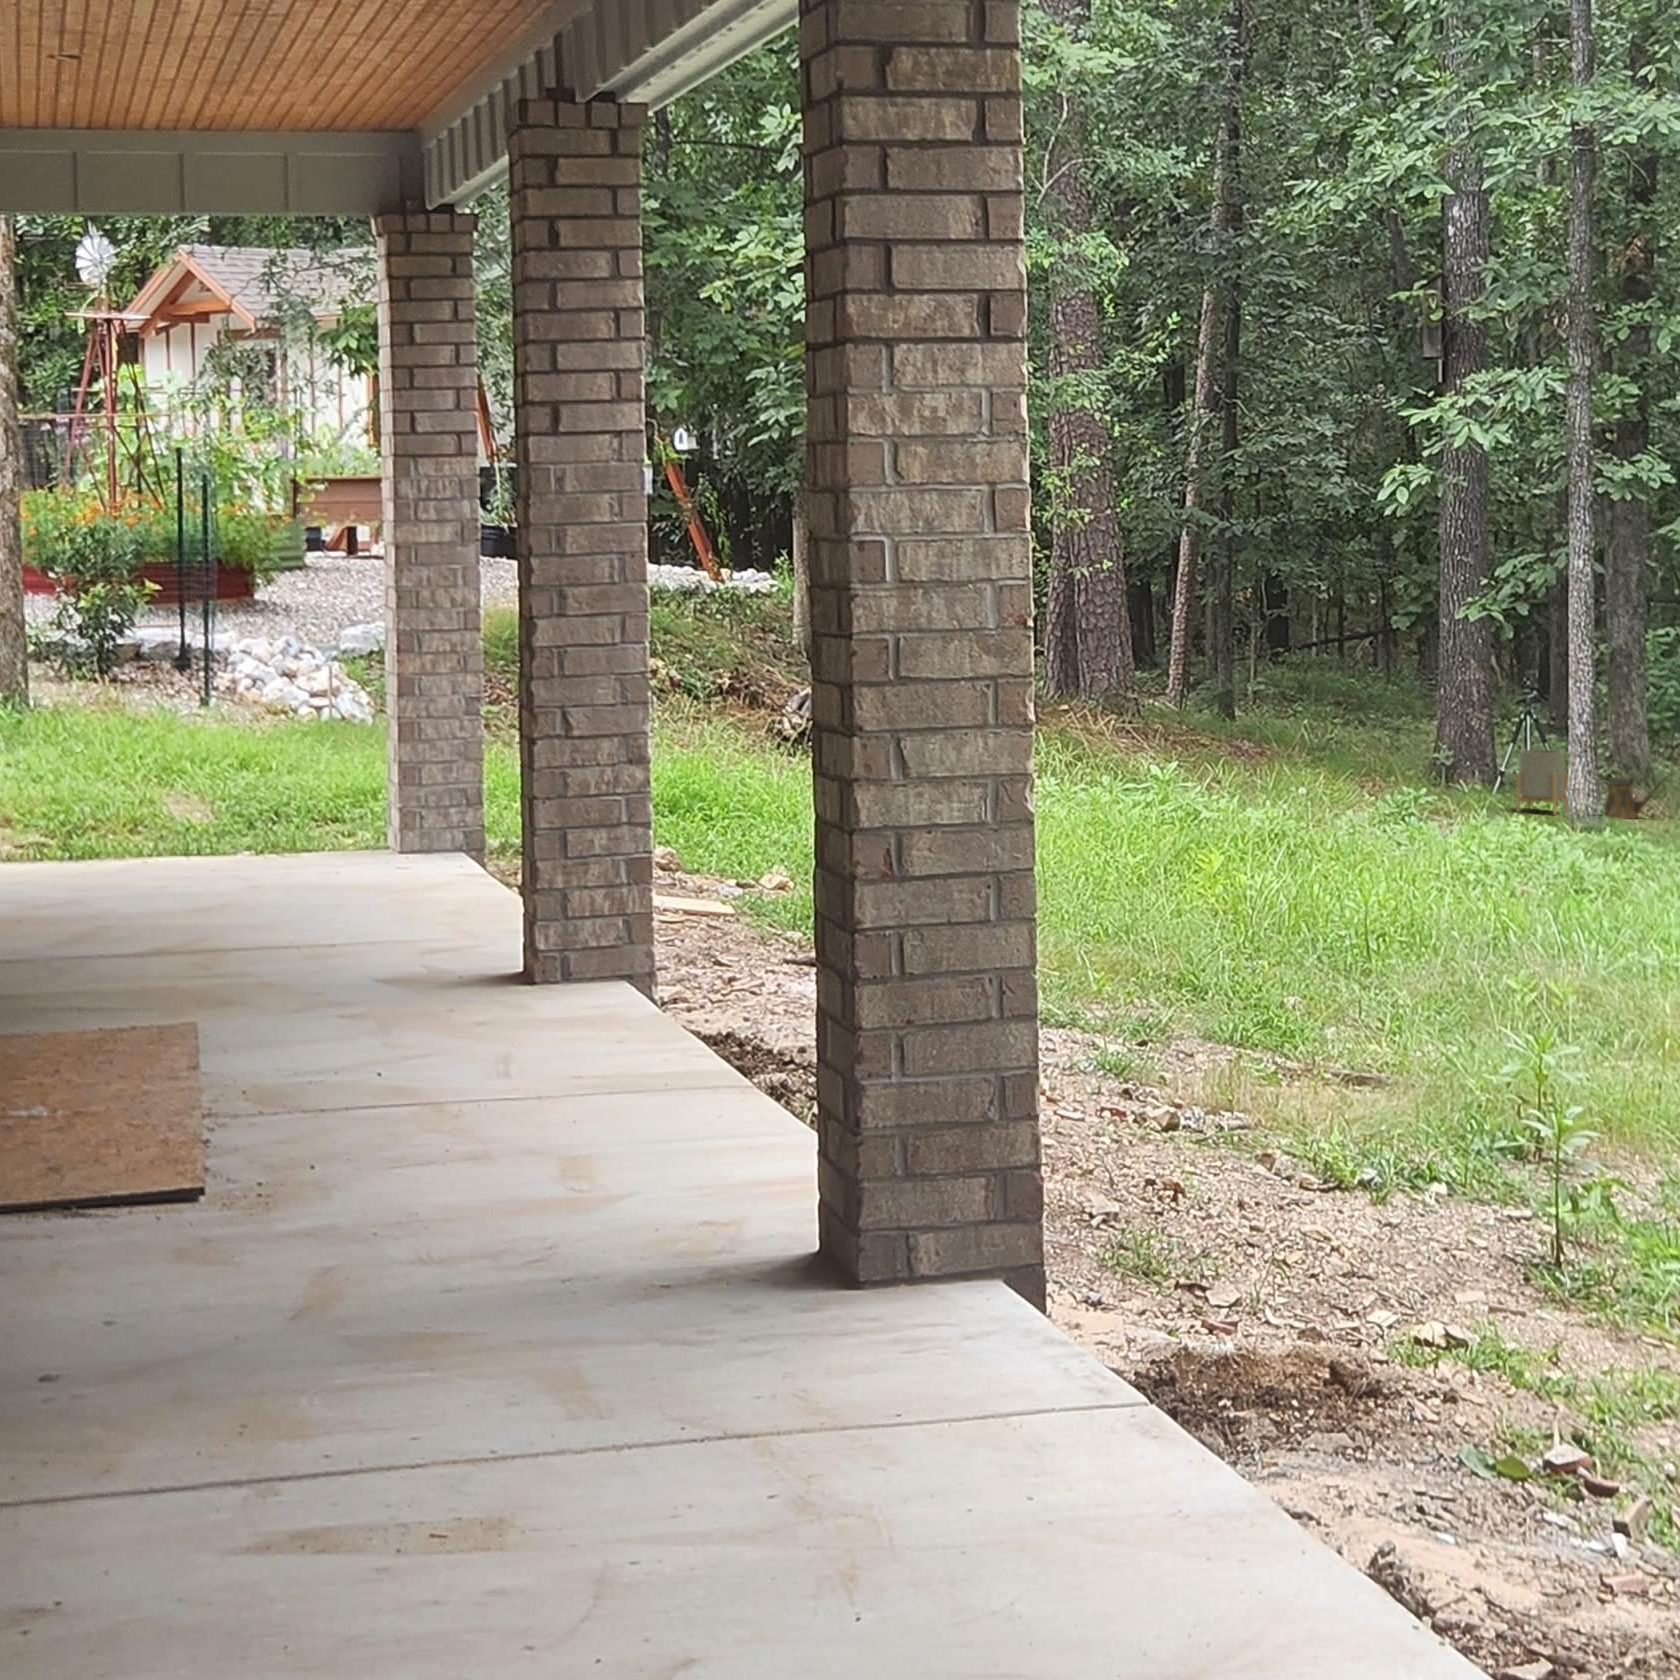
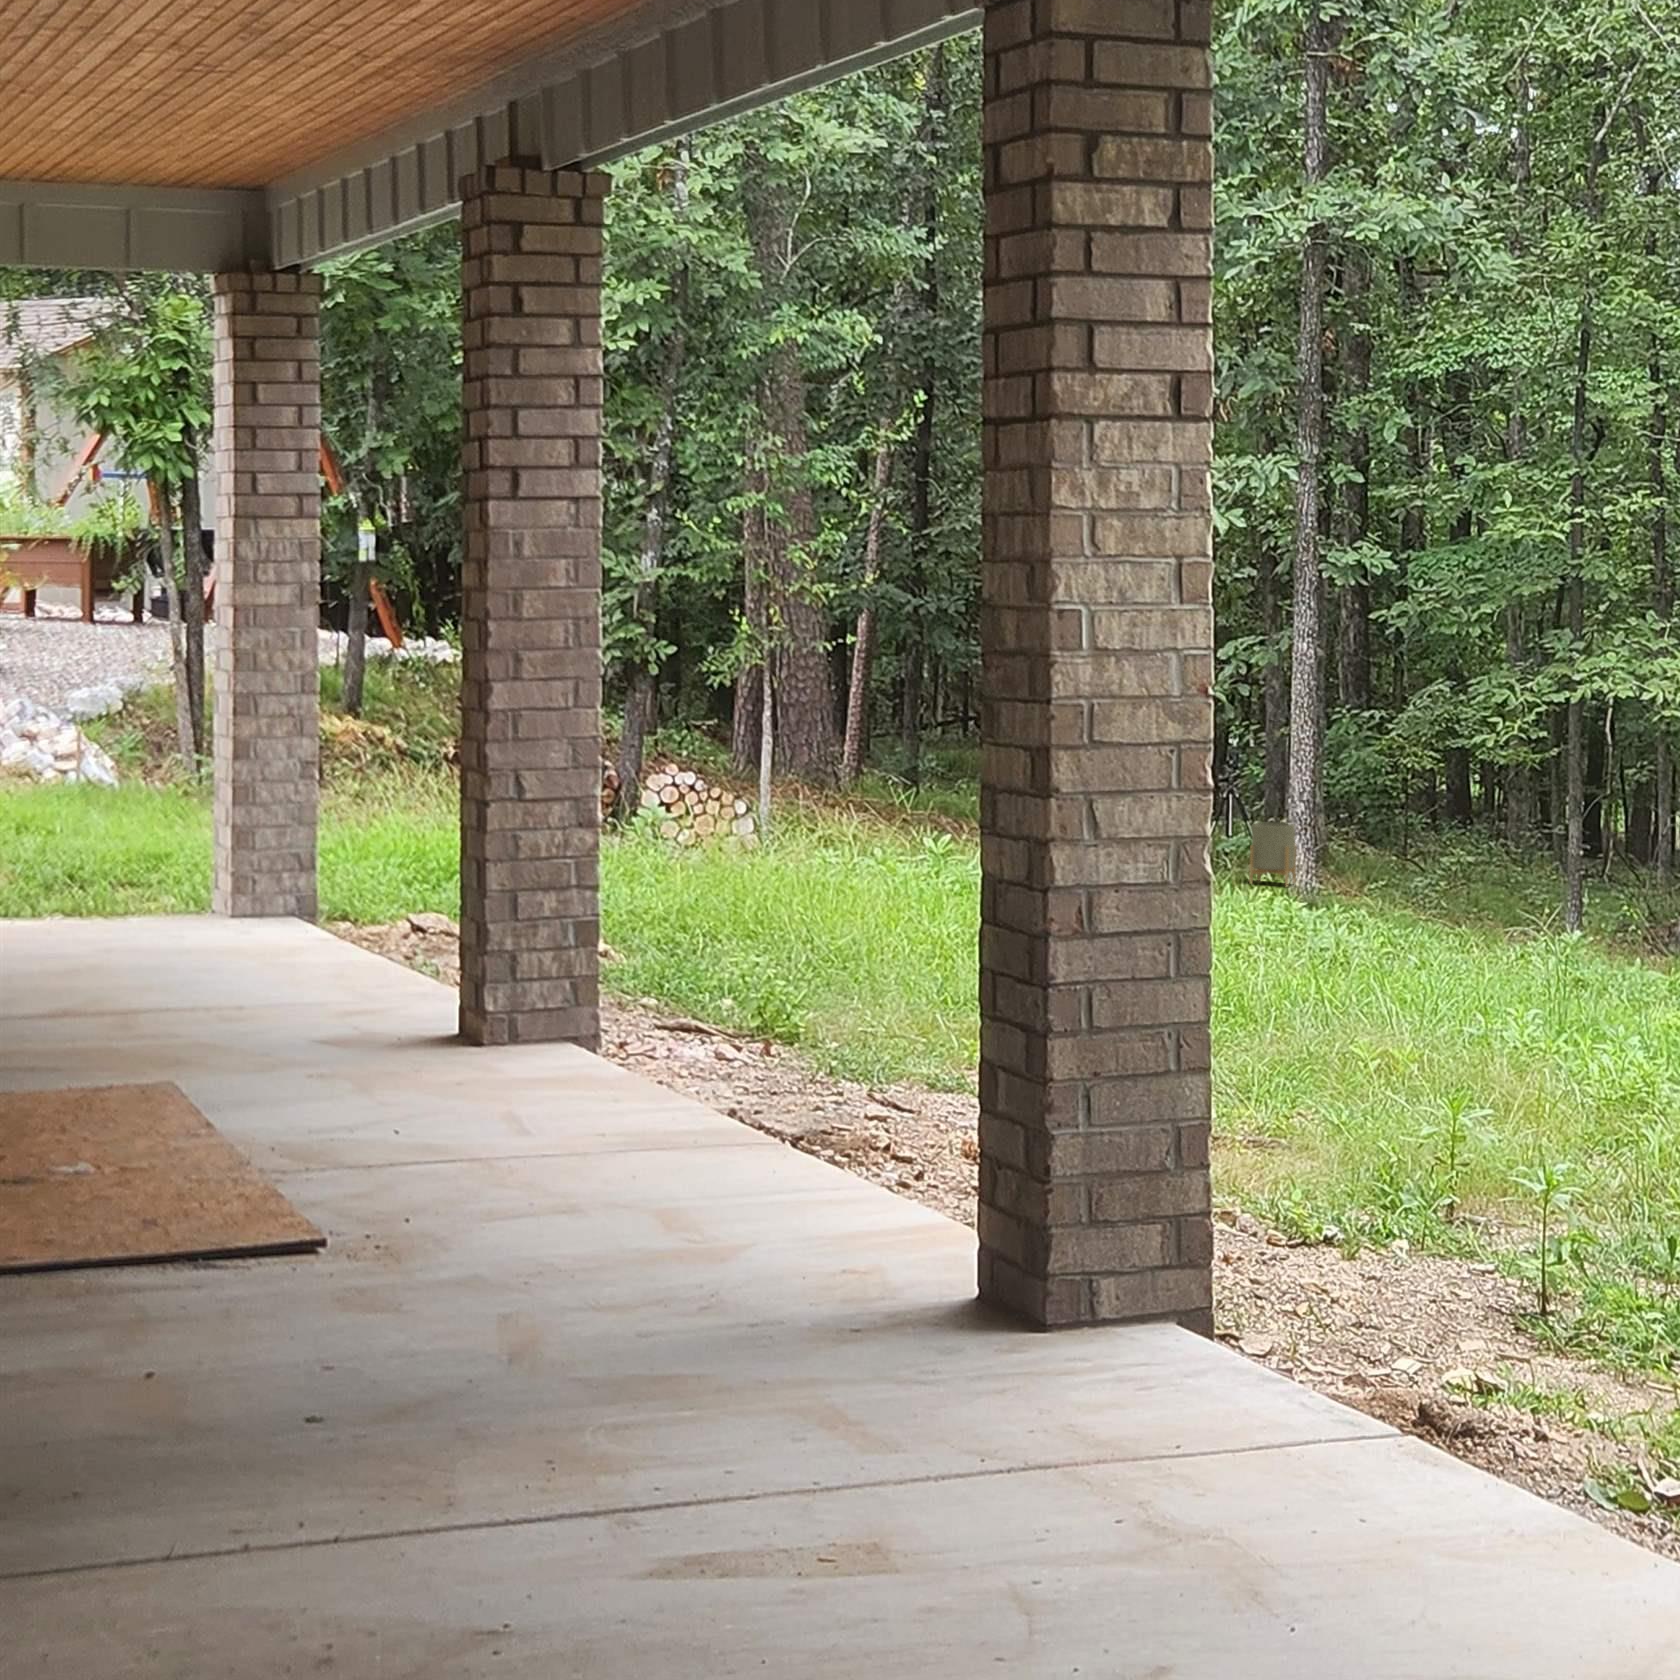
watering can: present [1604,776,1668,819] -> none [1323,848,1395,891]

